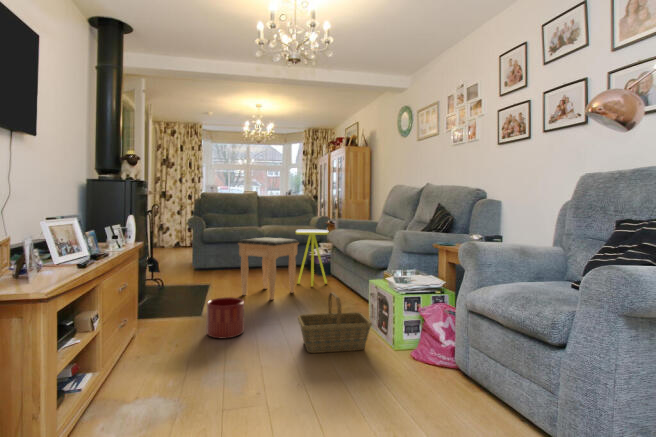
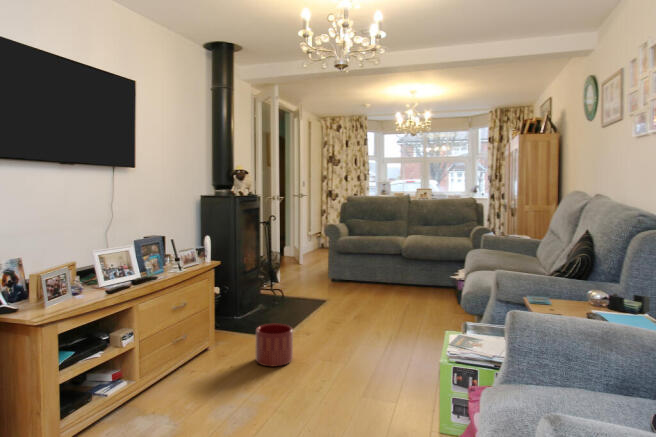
side table: present [296,230,329,286] -> none [406,248,453,318]
footstool: present [238,238,299,300] -> none [333,257,401,329]
basket: present [298,292,372,353] -> none [314,337,400,411]

